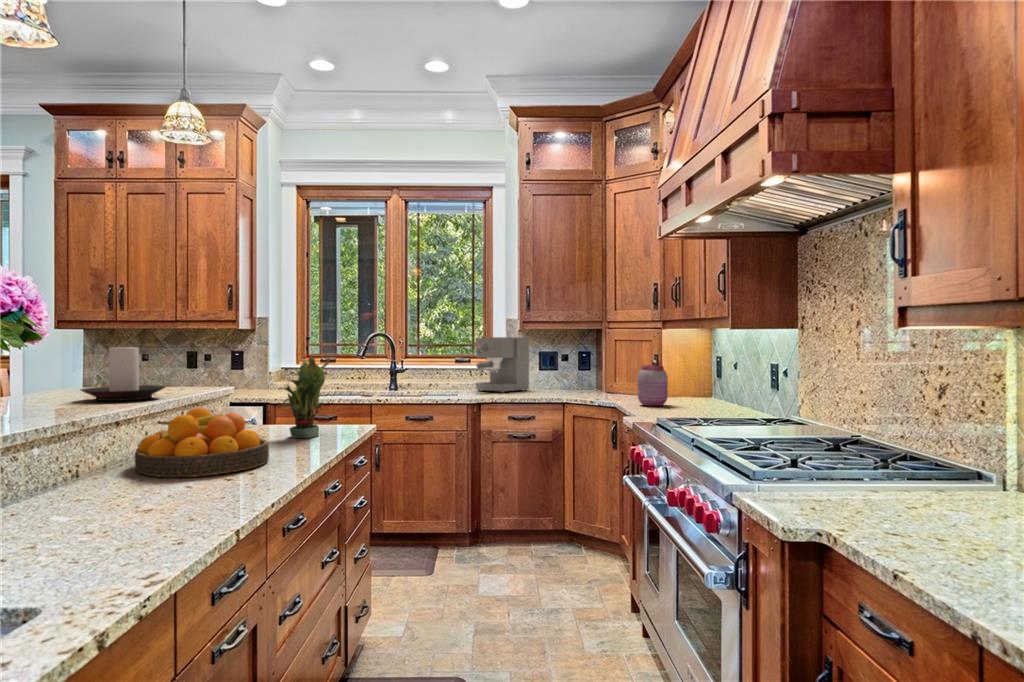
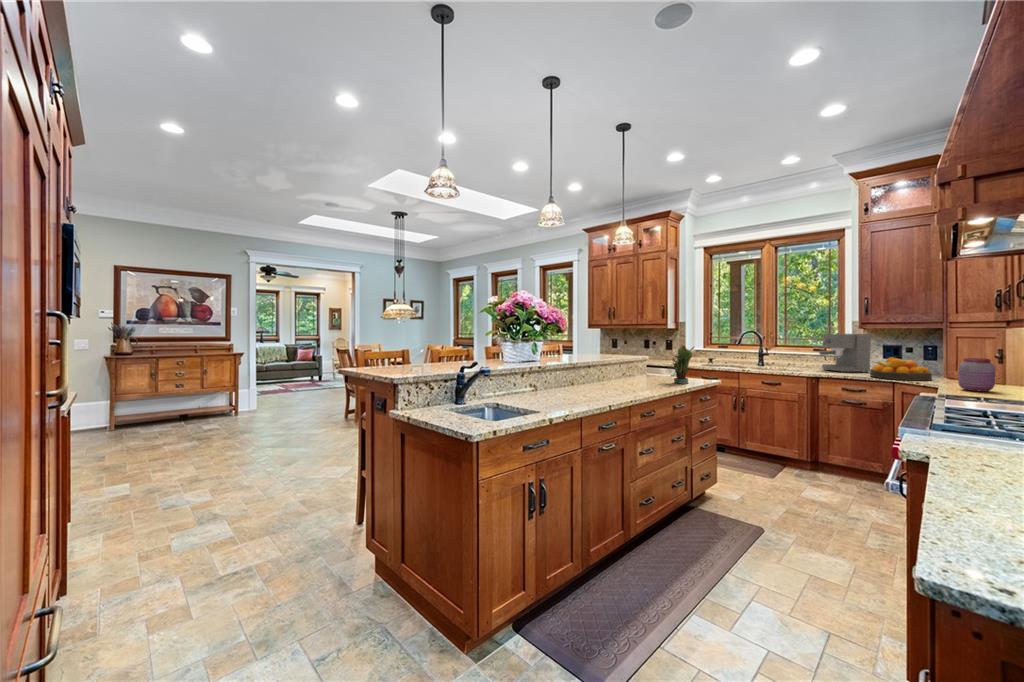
candle holder: present [80,347,165,401] -> none [591,338,622,361]
fruit bowl: present [135,408,269,477] -> present [870,357,932,380]

